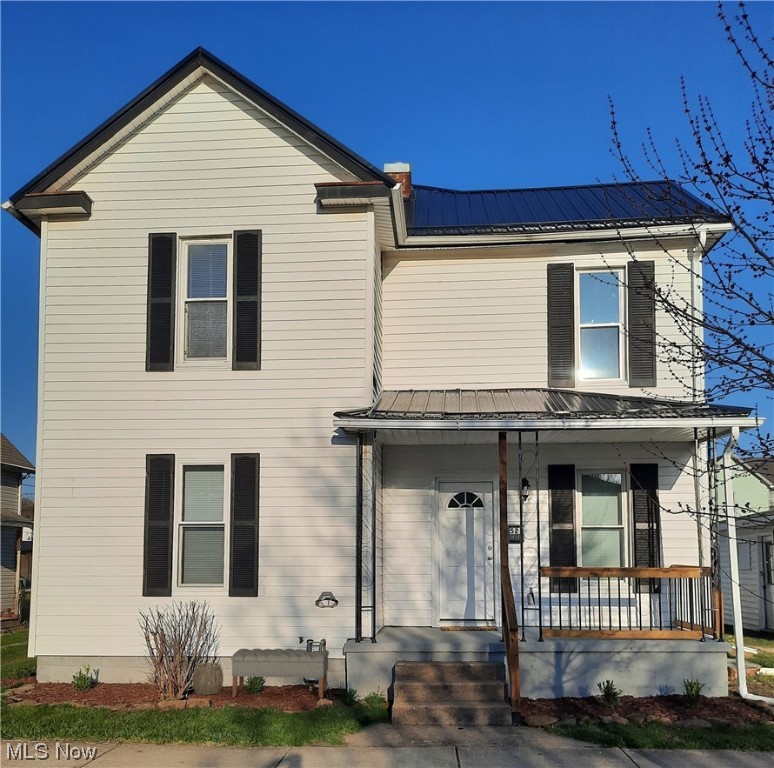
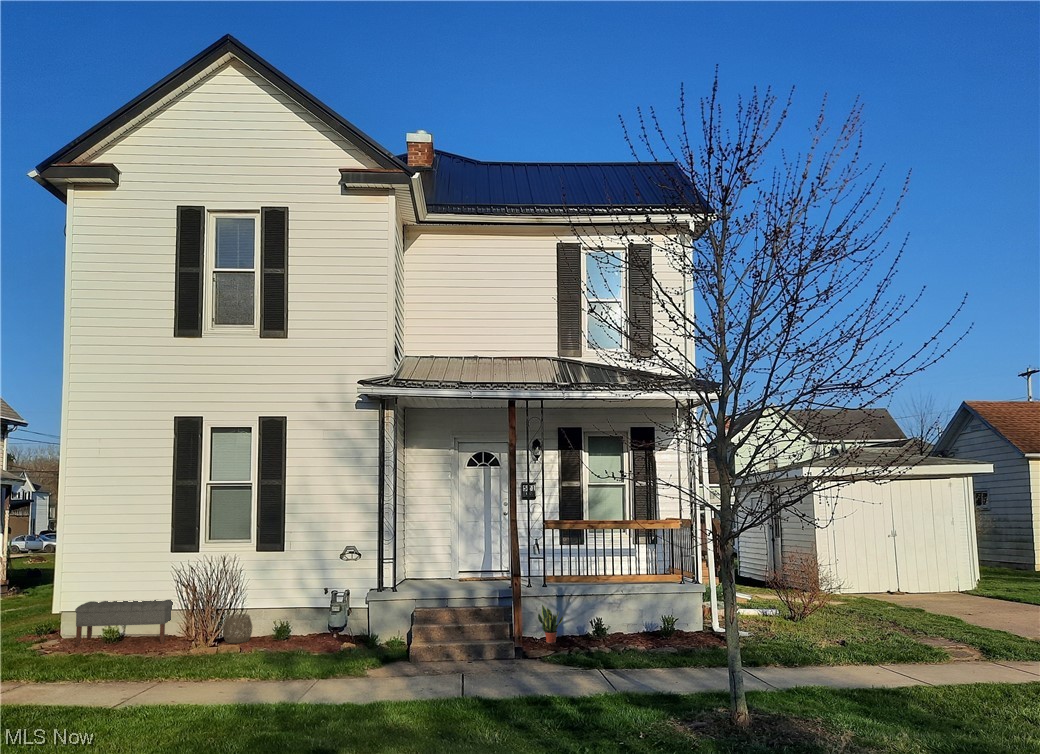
bench: present [231,649,329,699] -> present [75,600,173,646]
potted plant: none [534,662,563,706] -> present [538,605,563,643]

